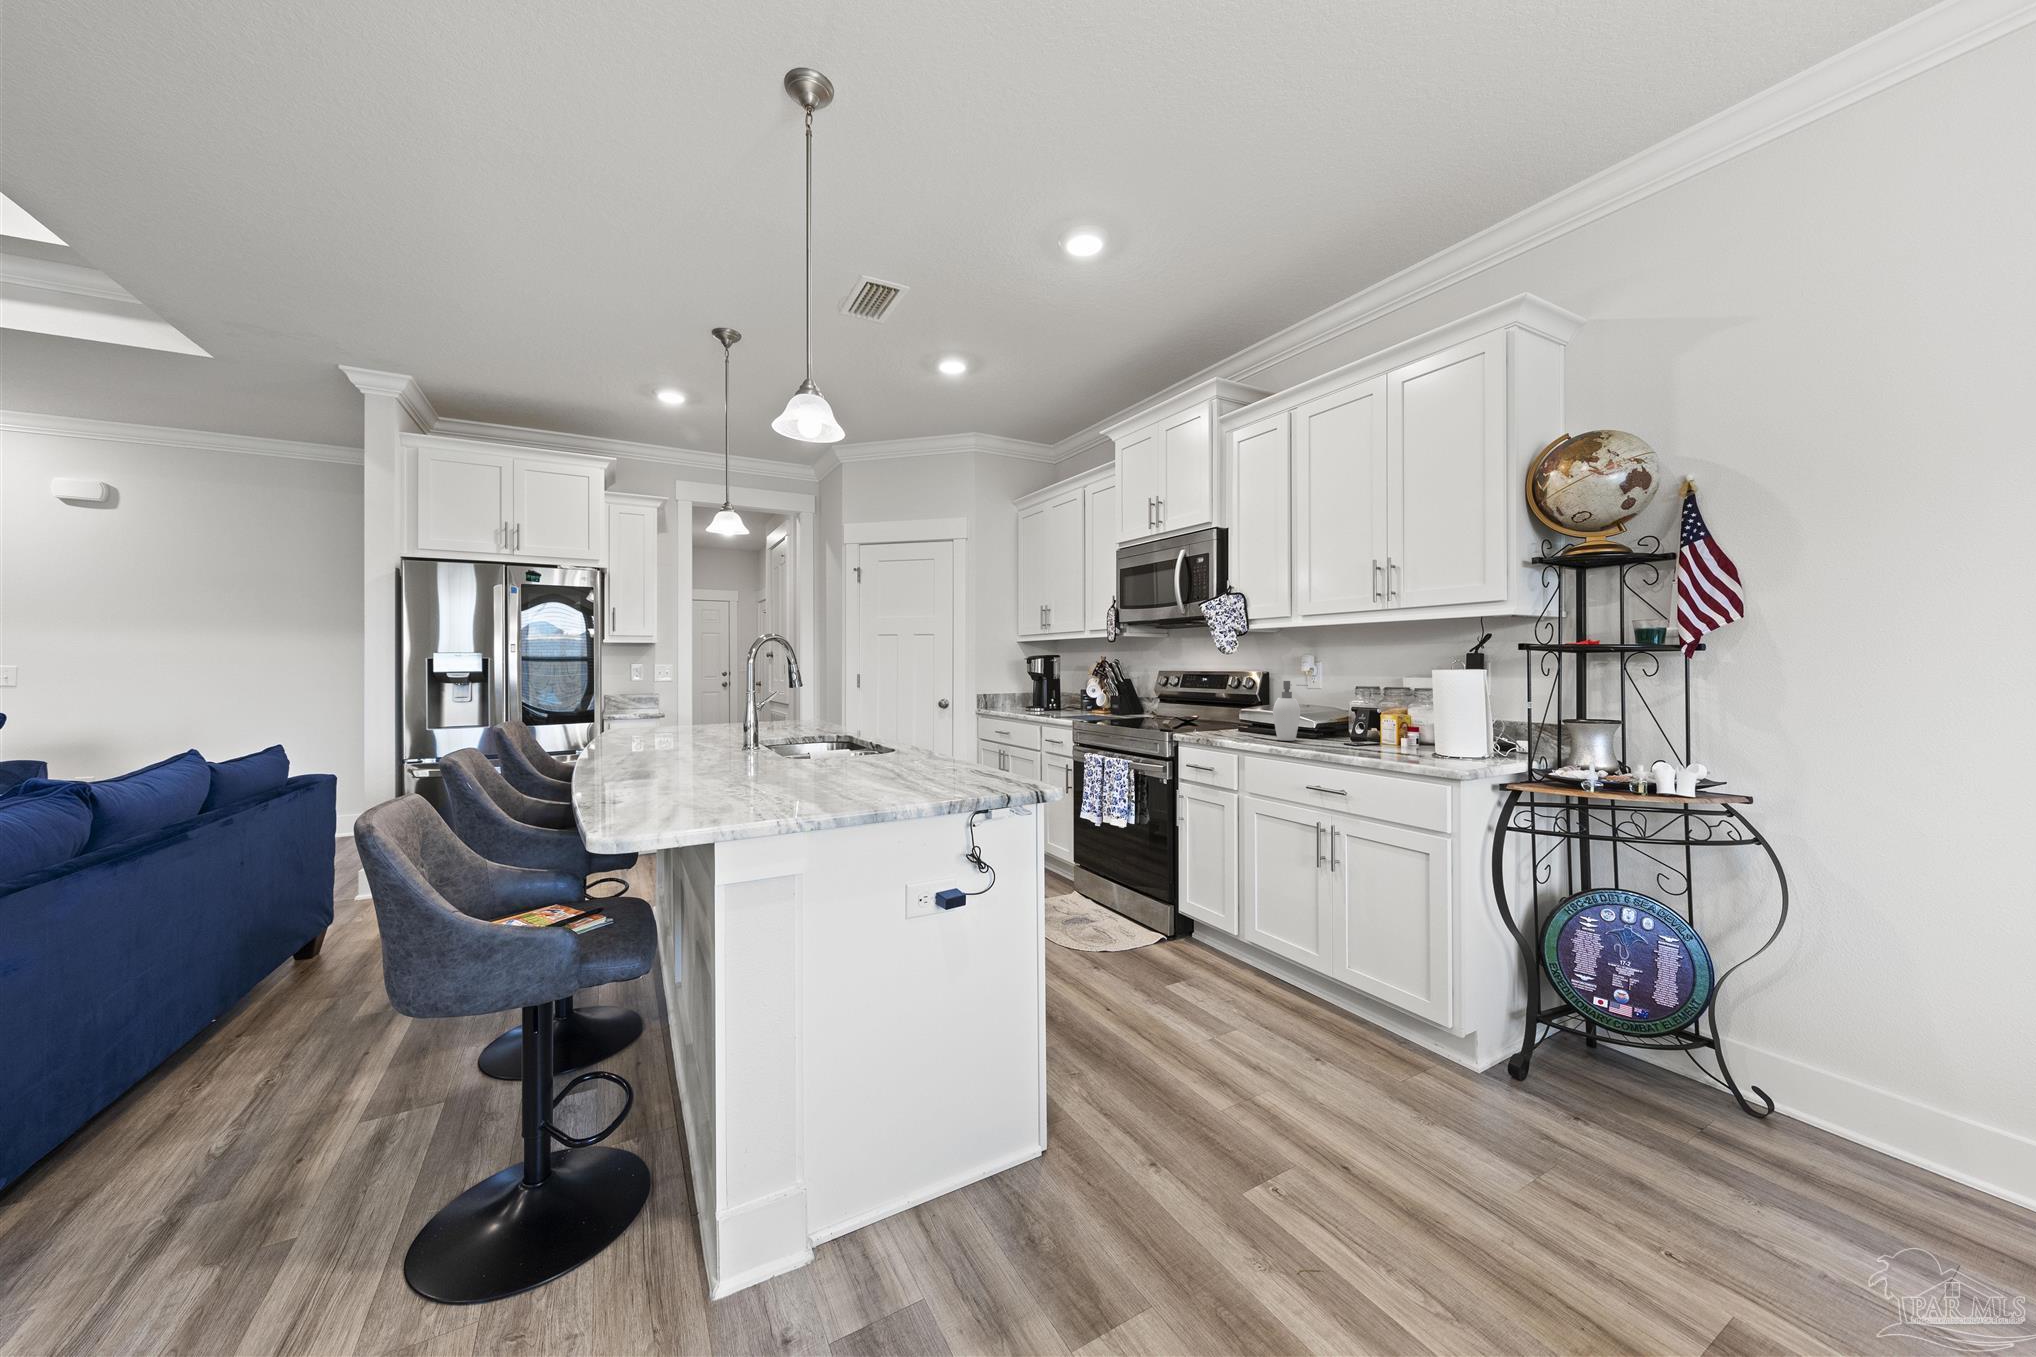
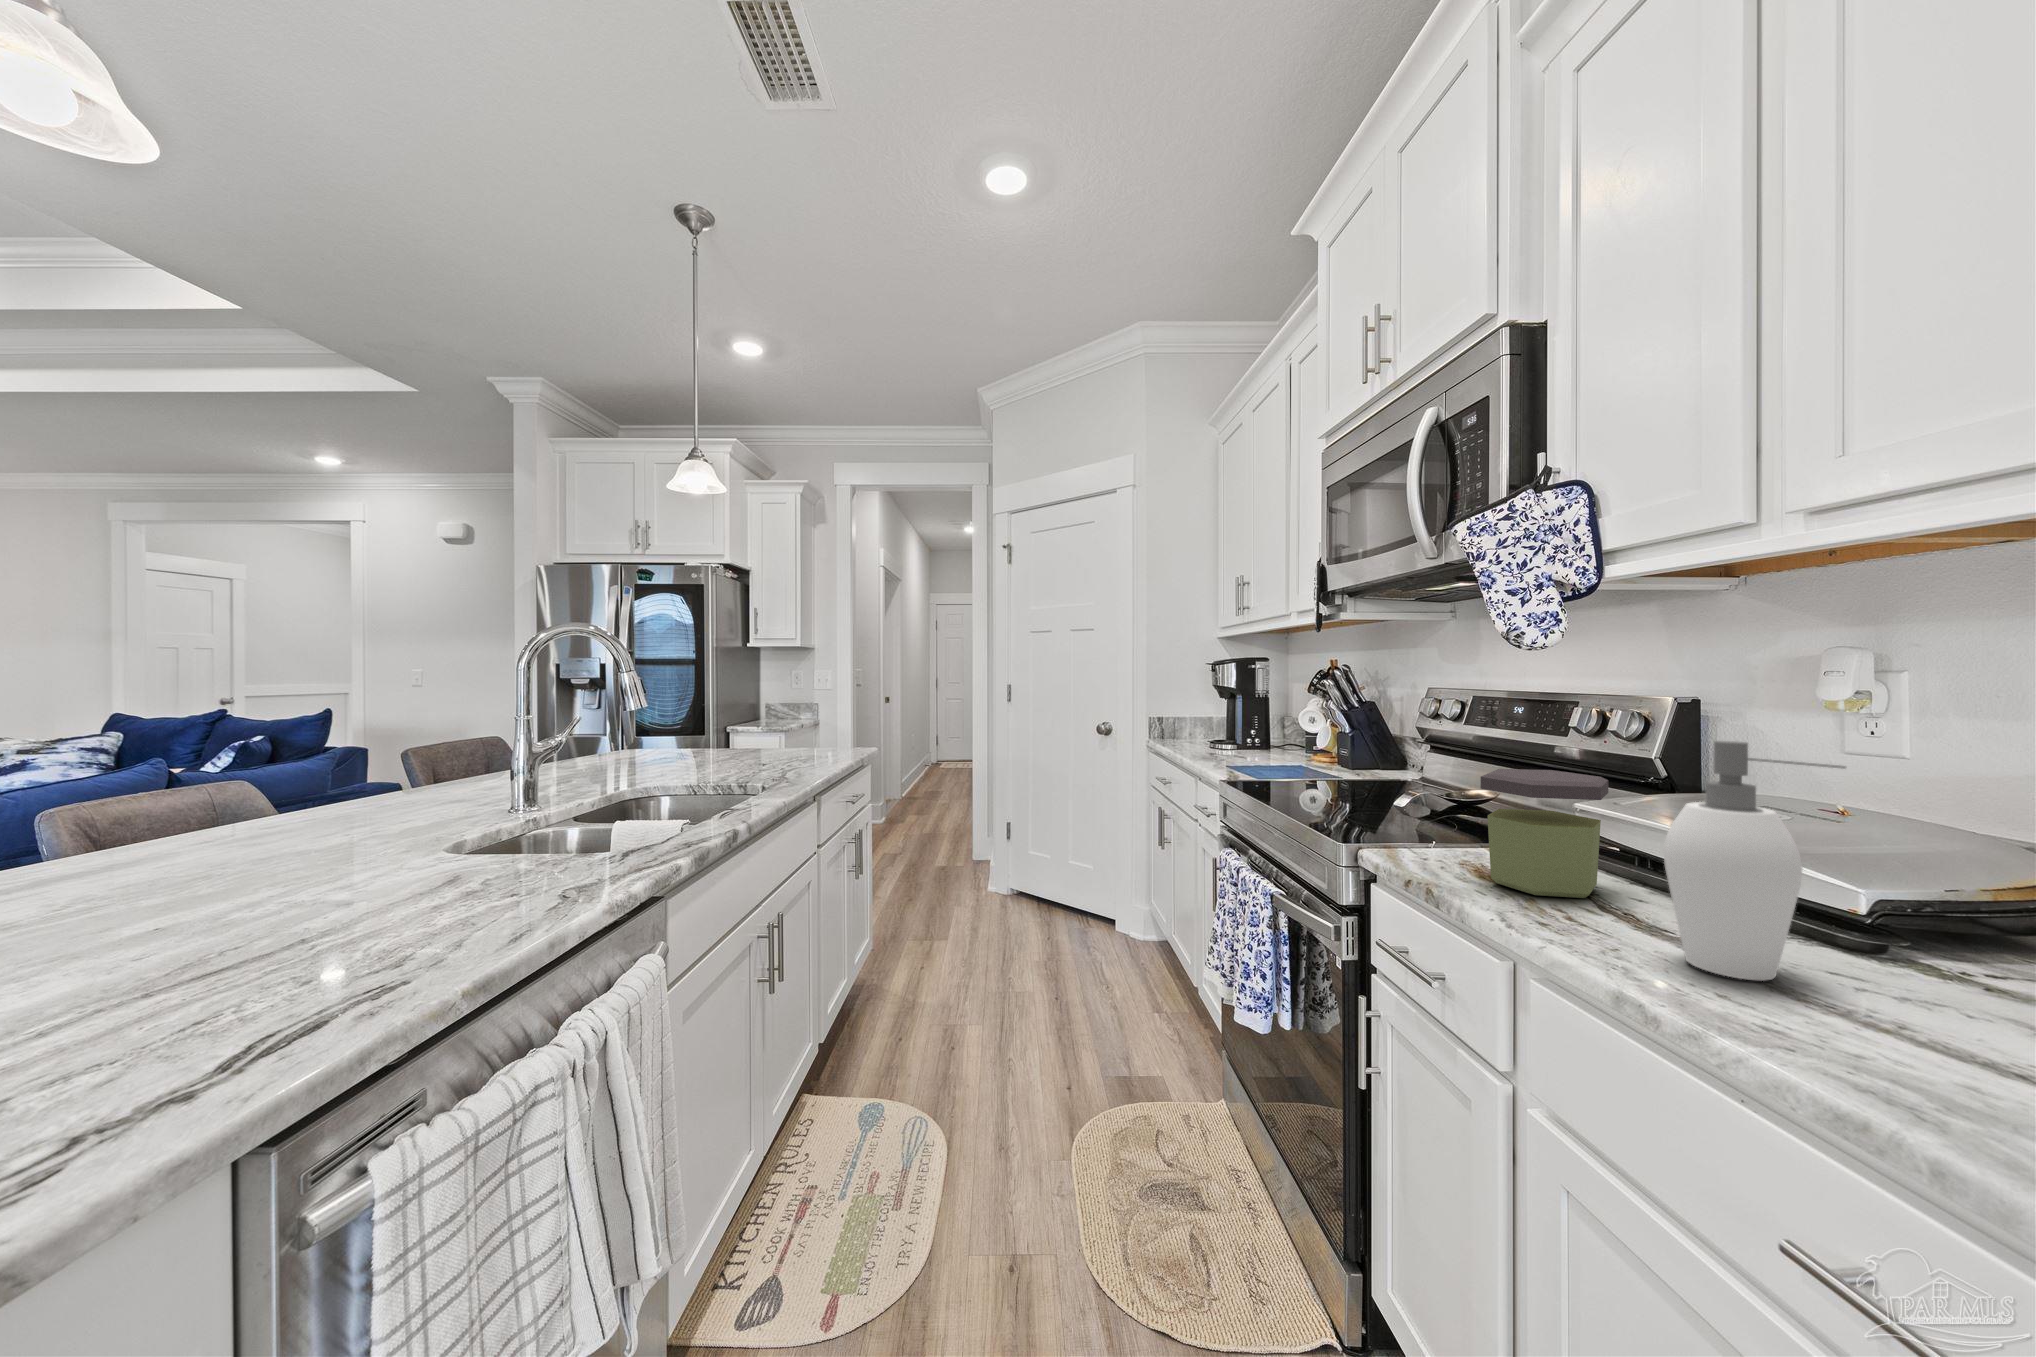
jar: none [1220,697,1254,735] -> present [1481,769,1608,898]

